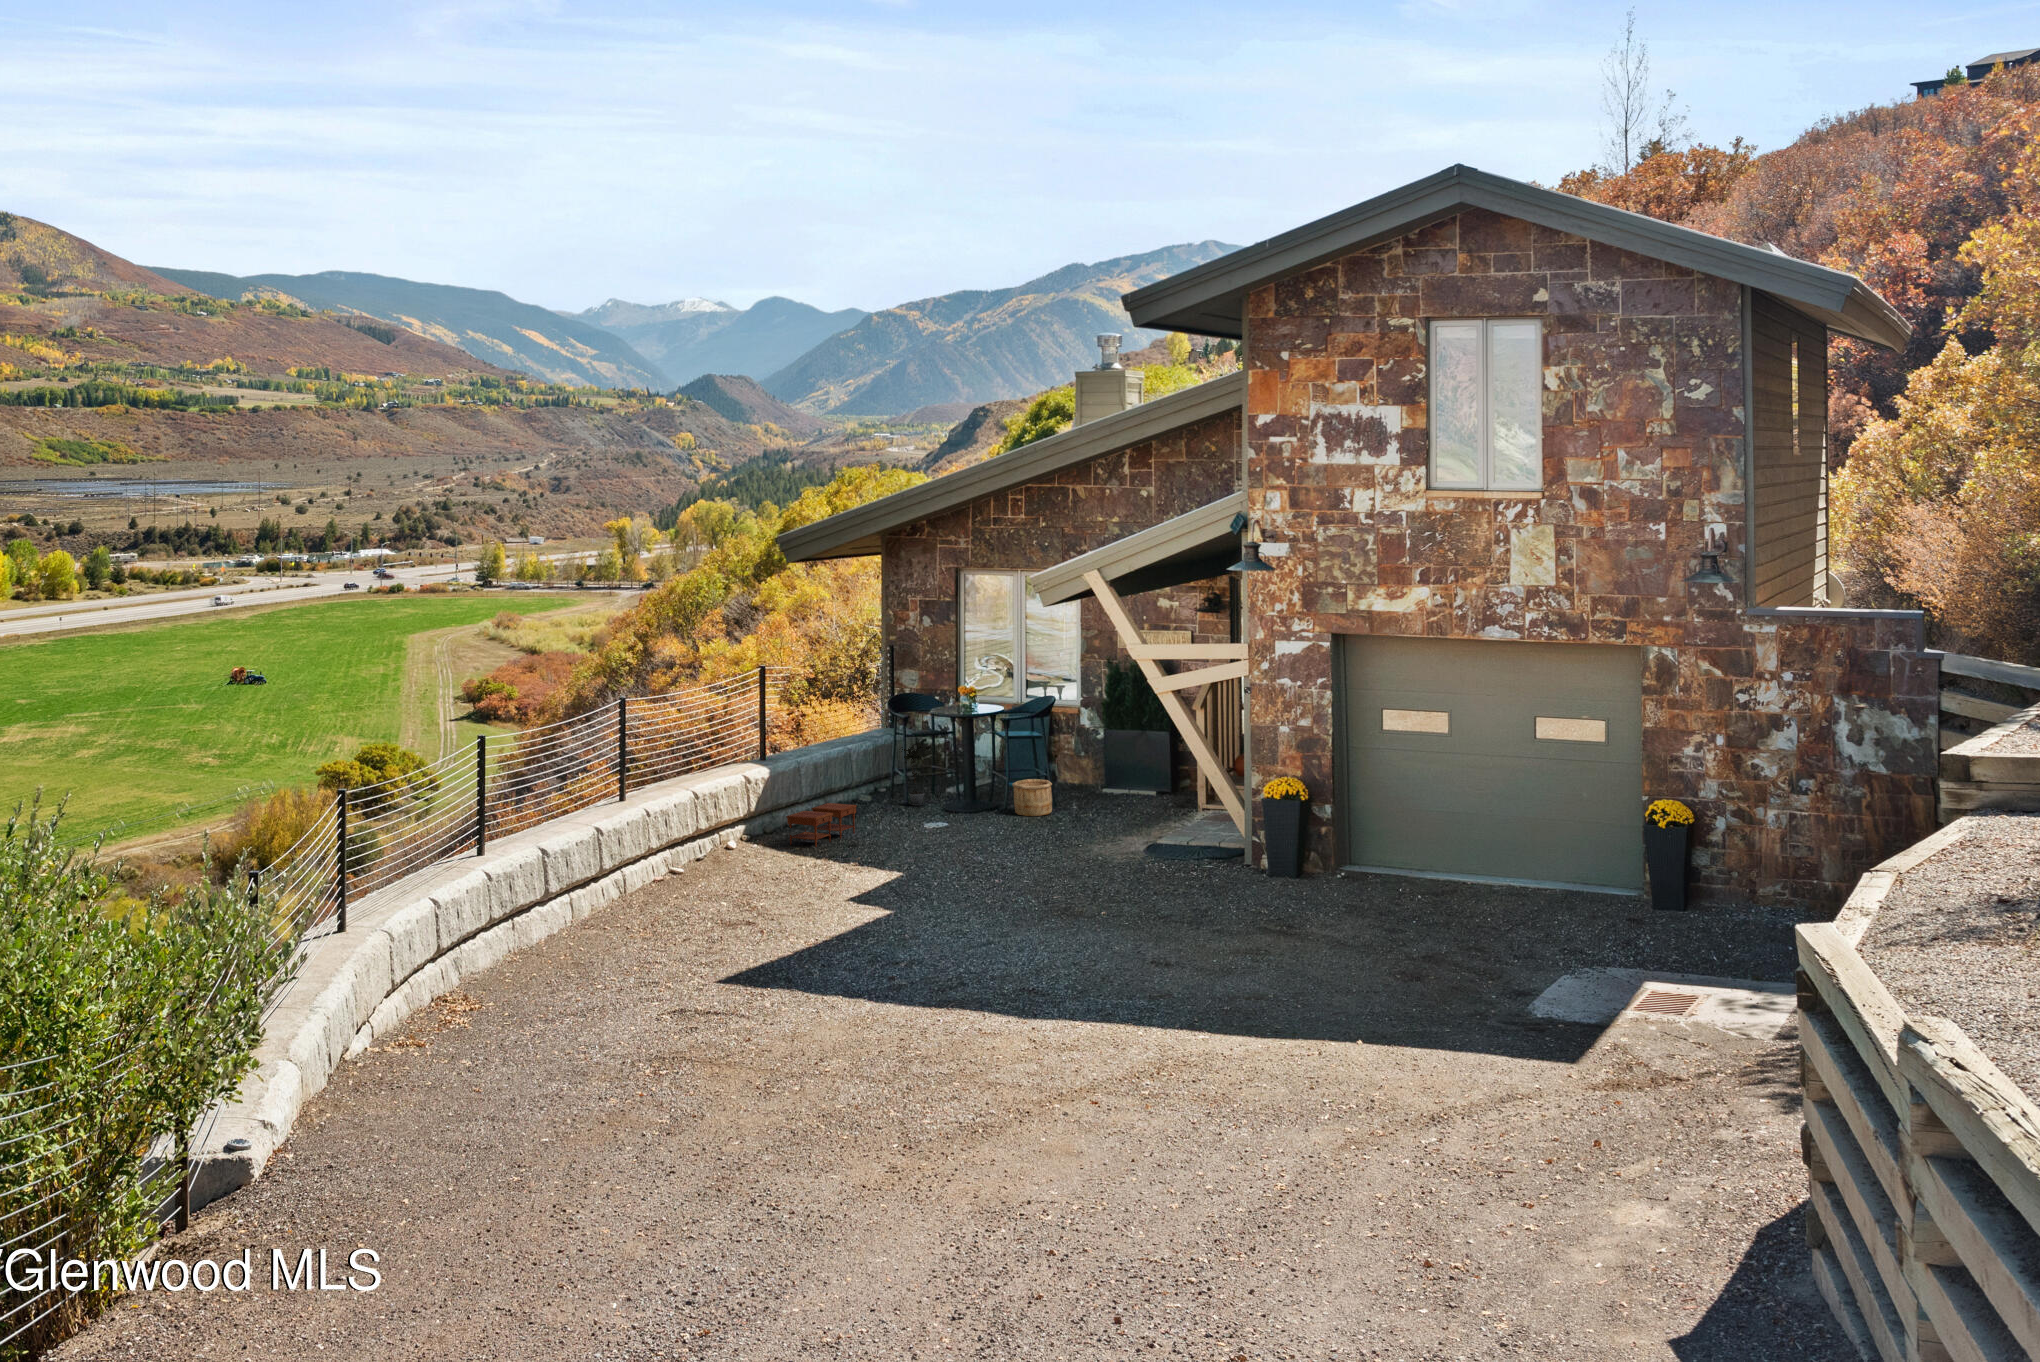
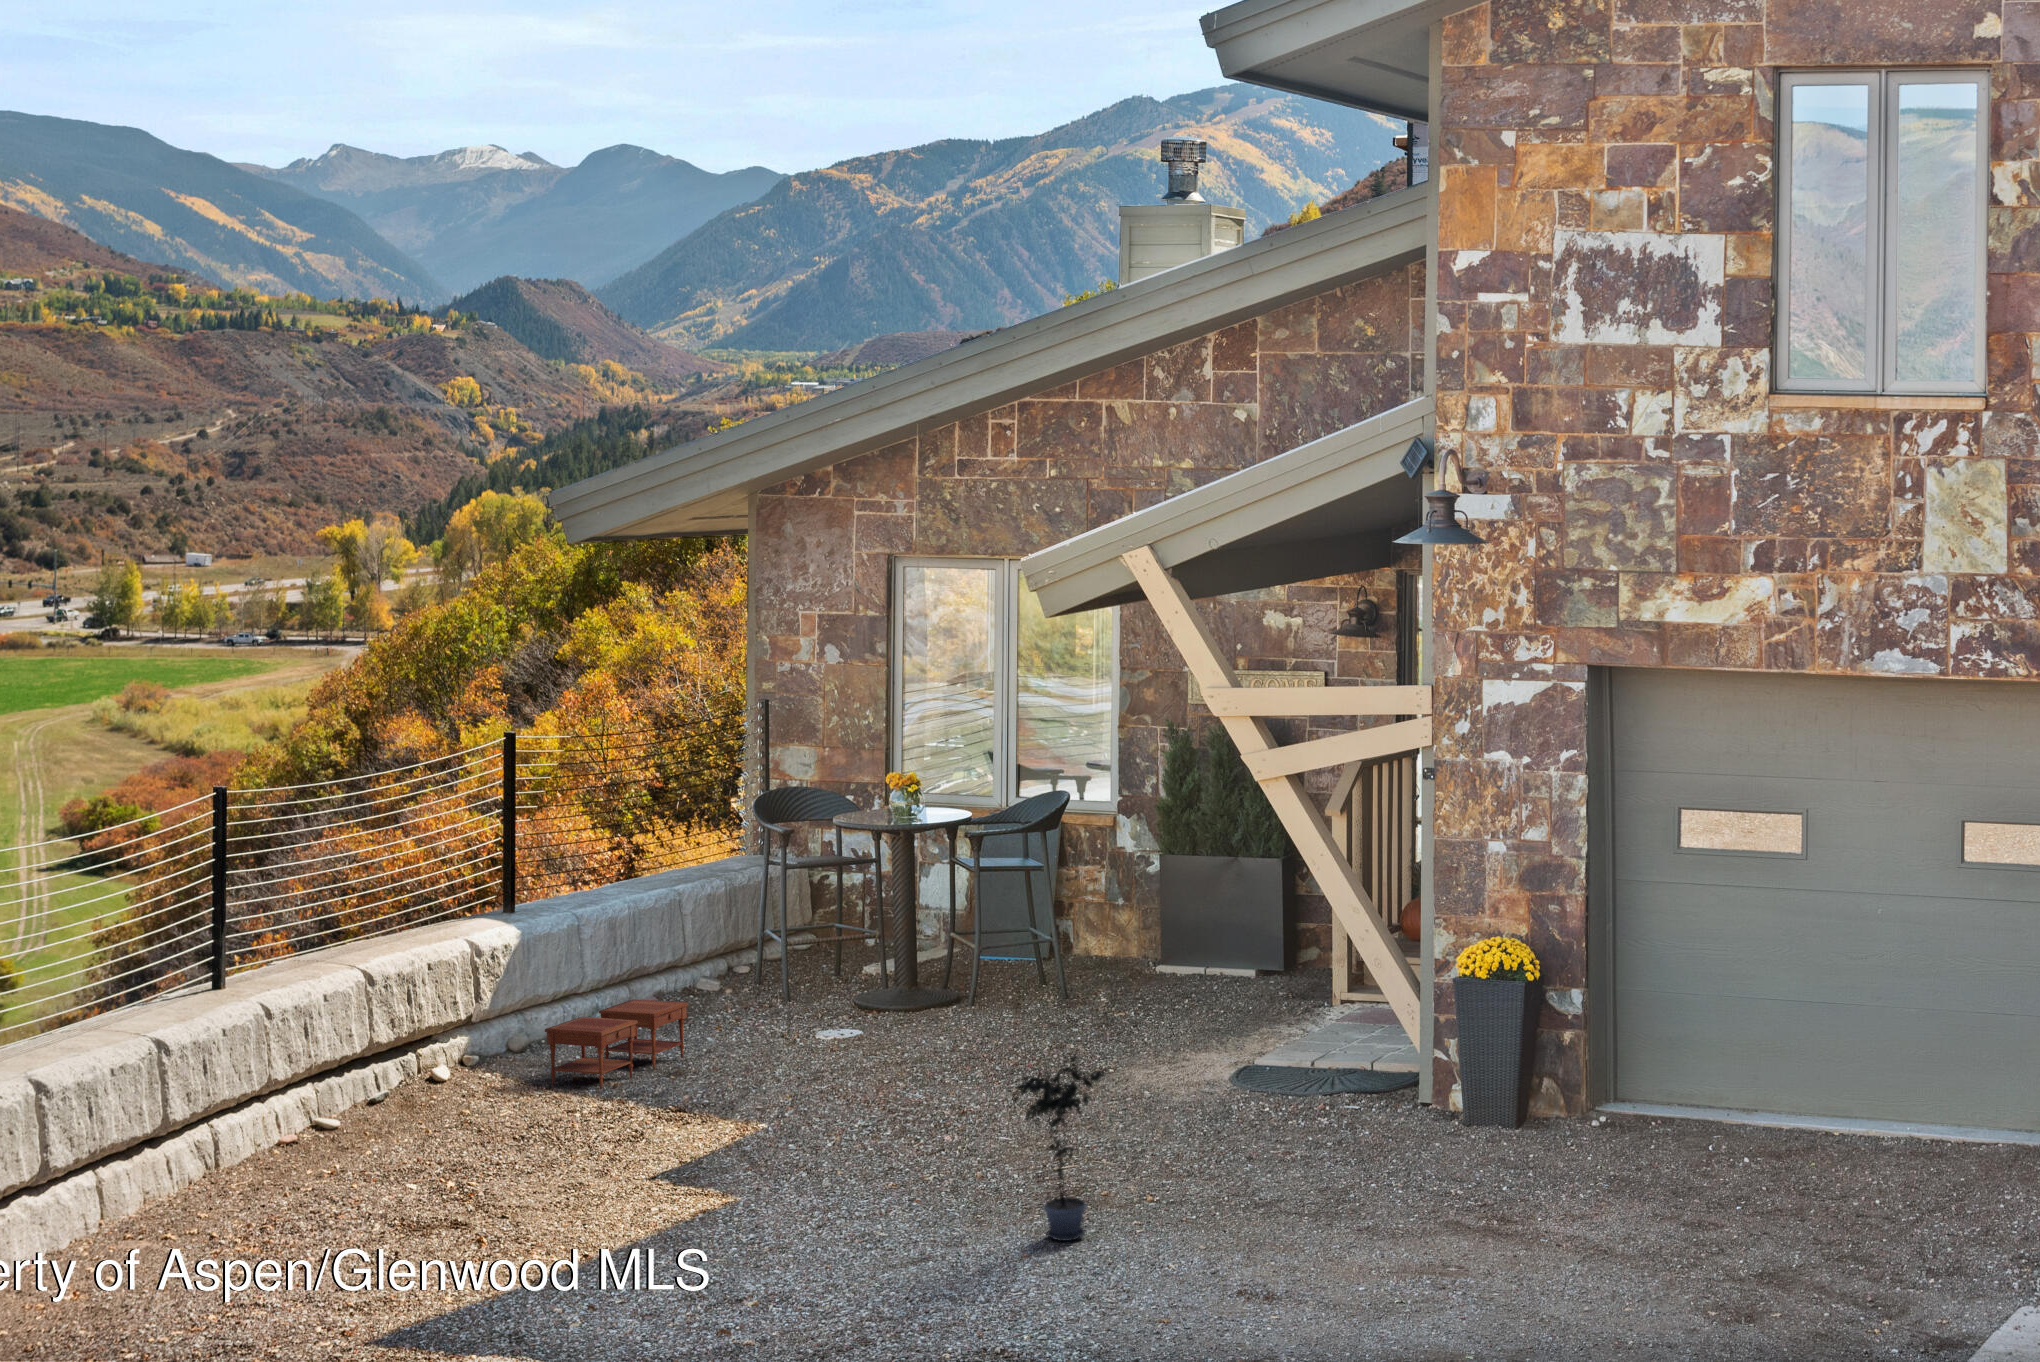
potted plant: present [899,739,932,806] -> present [1013,1056,1109,1241]
wooden bucket: present [1012,779,1052,816] -> none [990,944,1064,1013]

